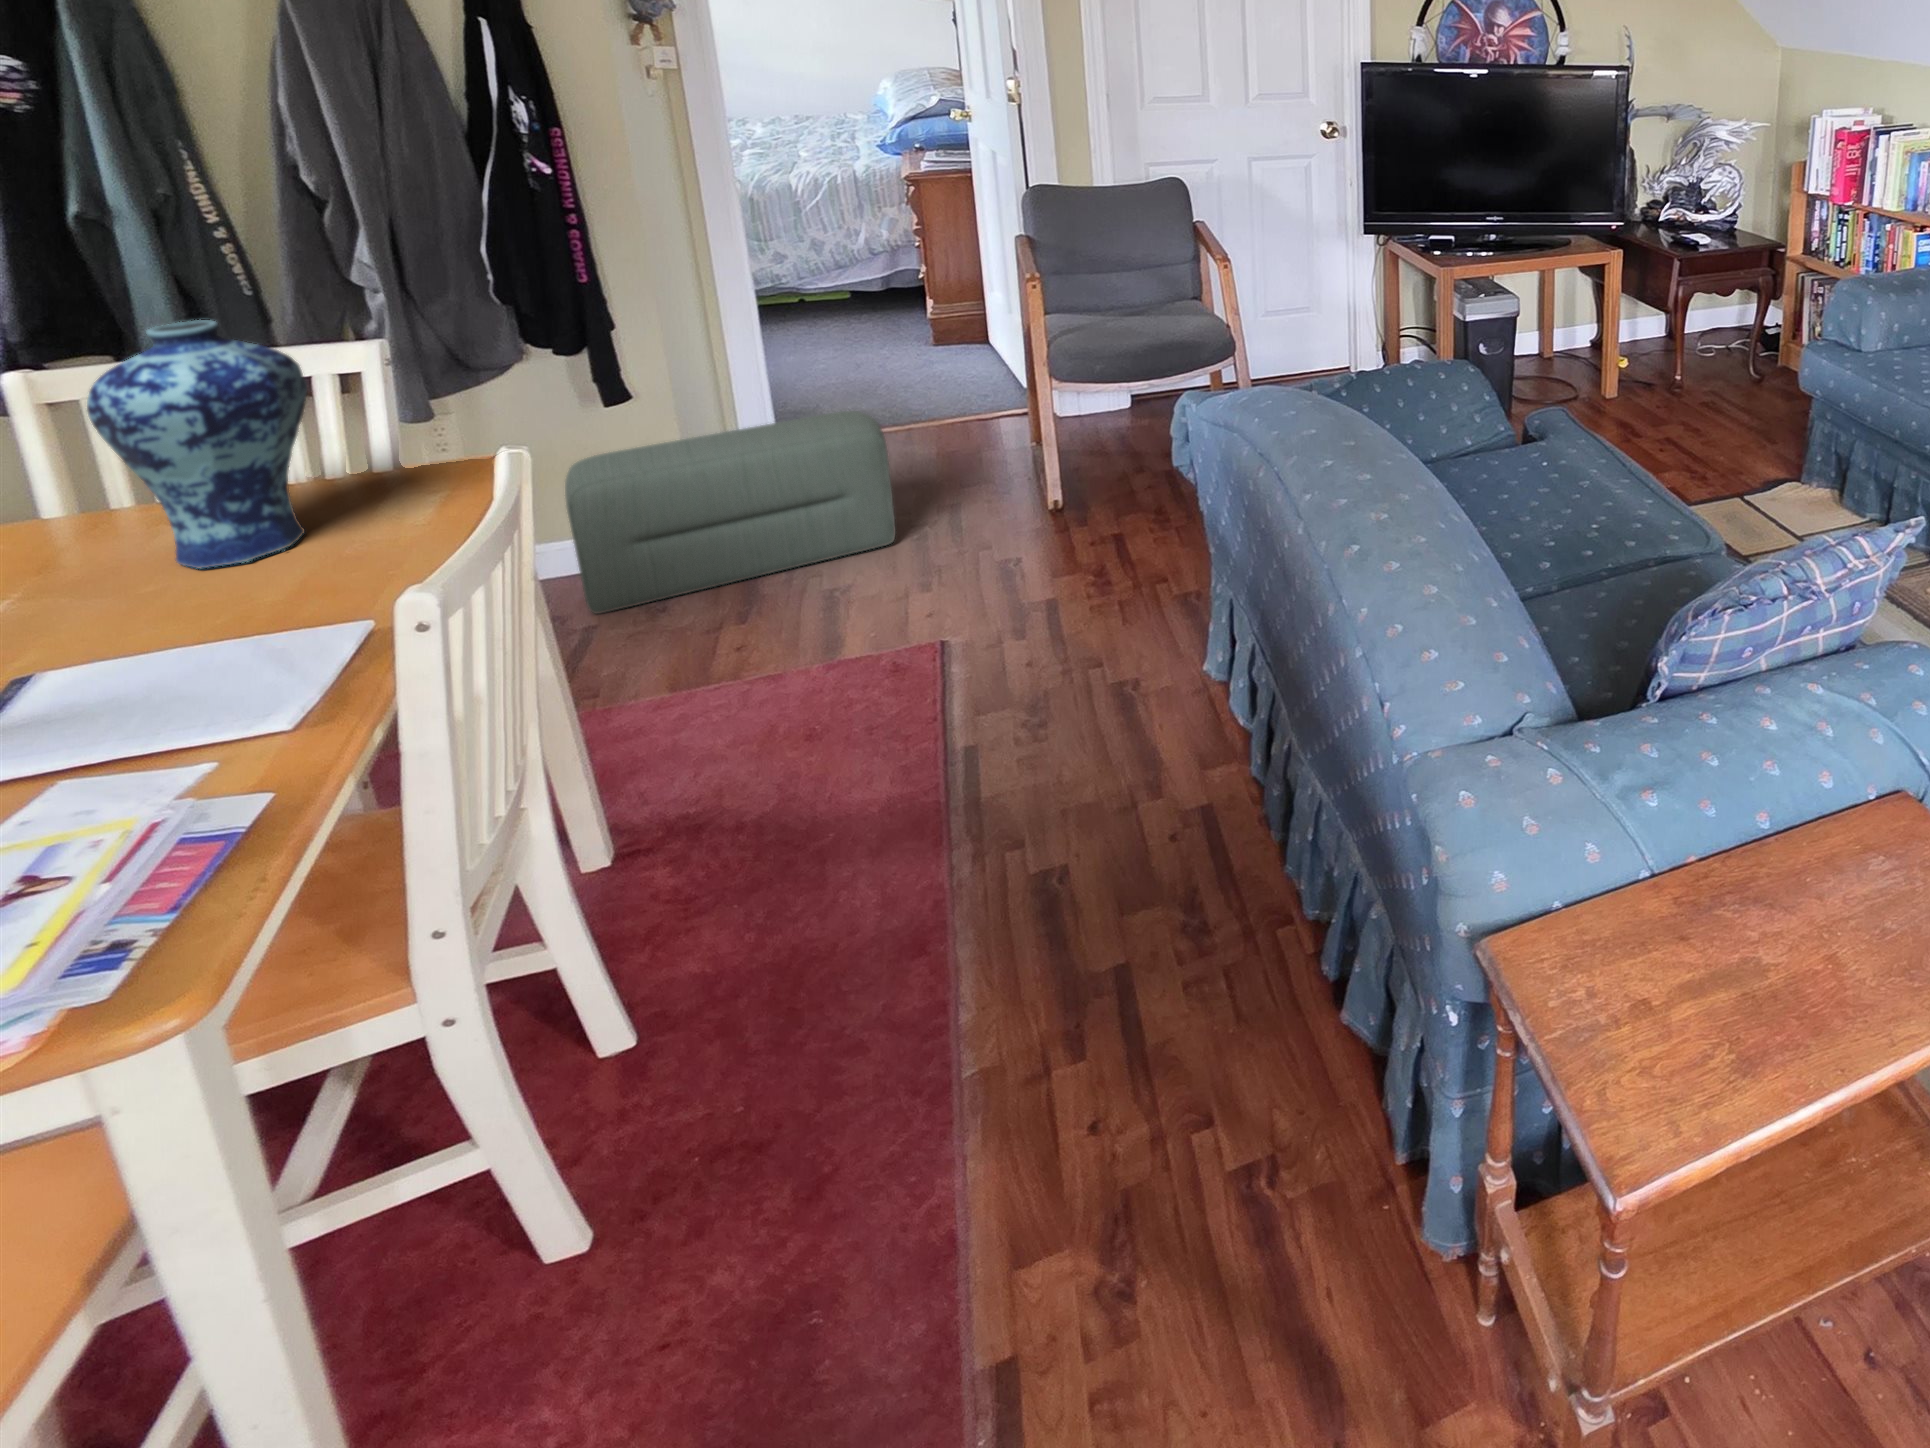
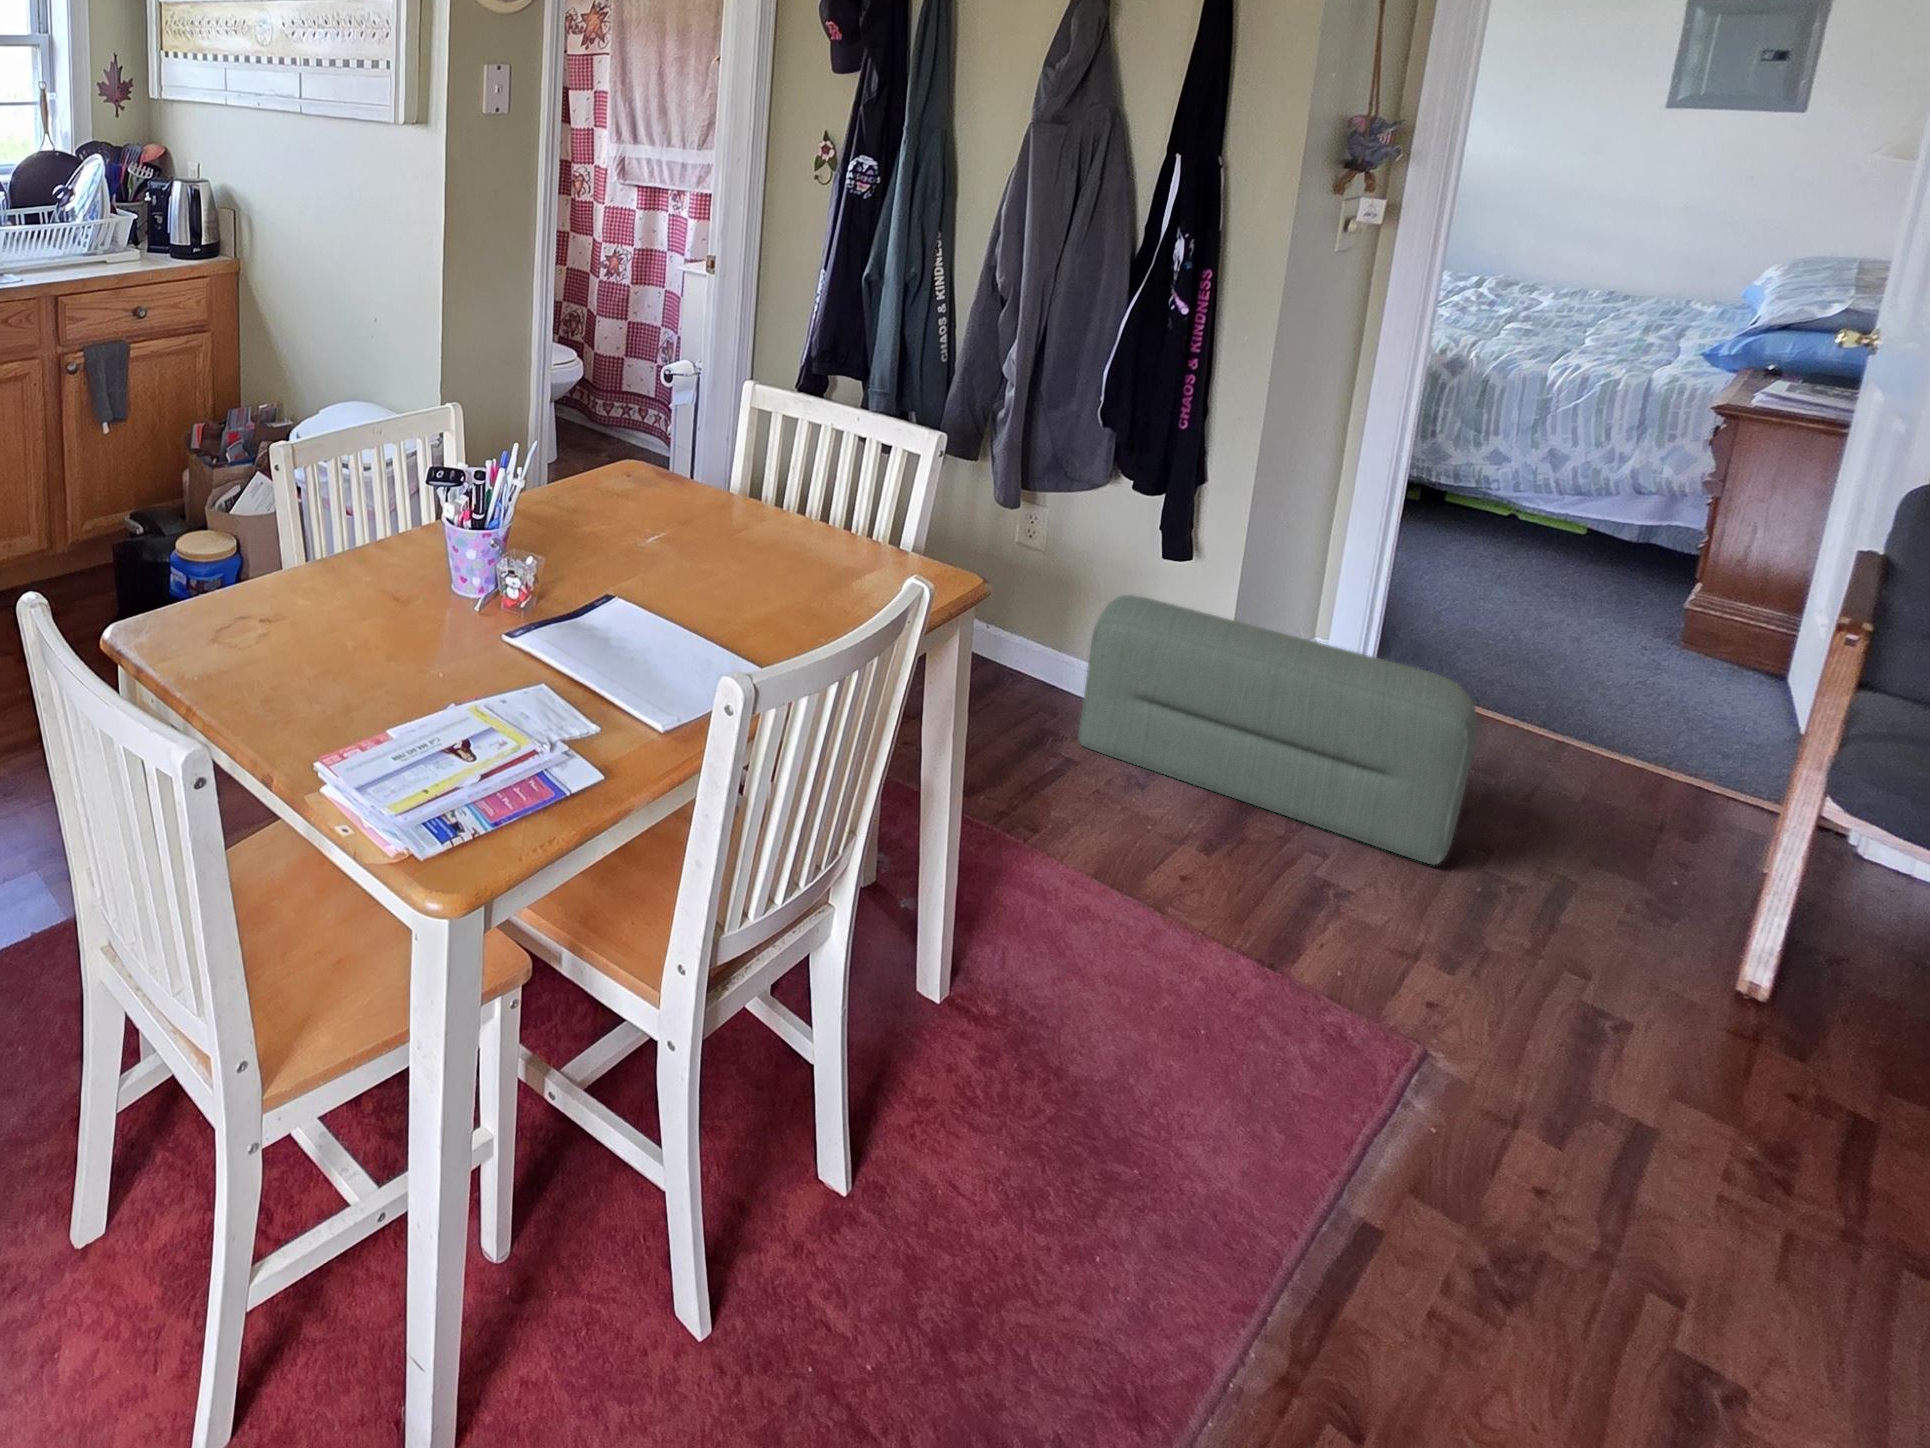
vase: present [87,320,307,569] -> none [728,375,849,574]

